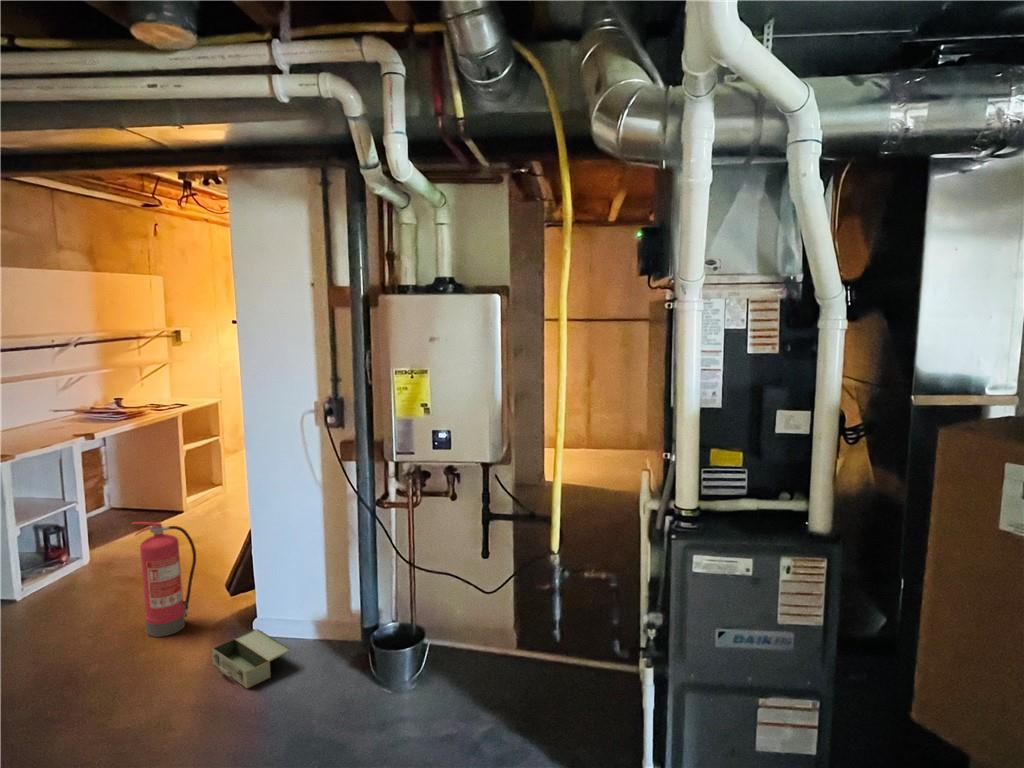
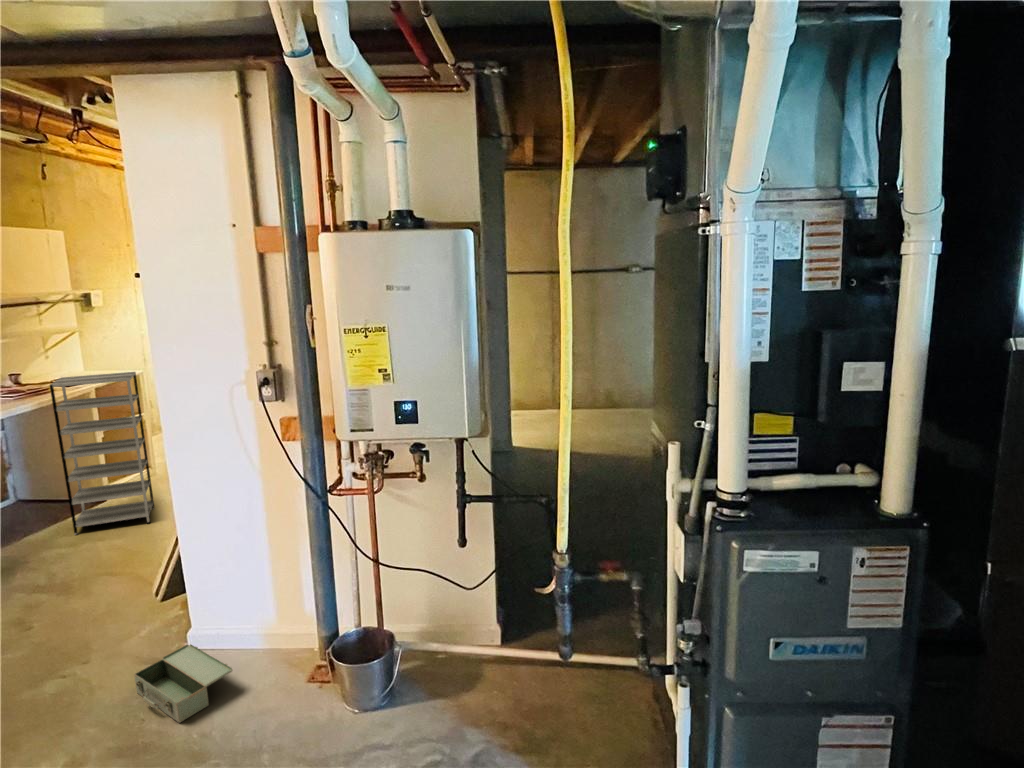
shelving unit: none [148,400,226,539] -> present [50,372,155,535]
fire extinguisher: present [132,522,196,637] -> none [23,525,111,660]

